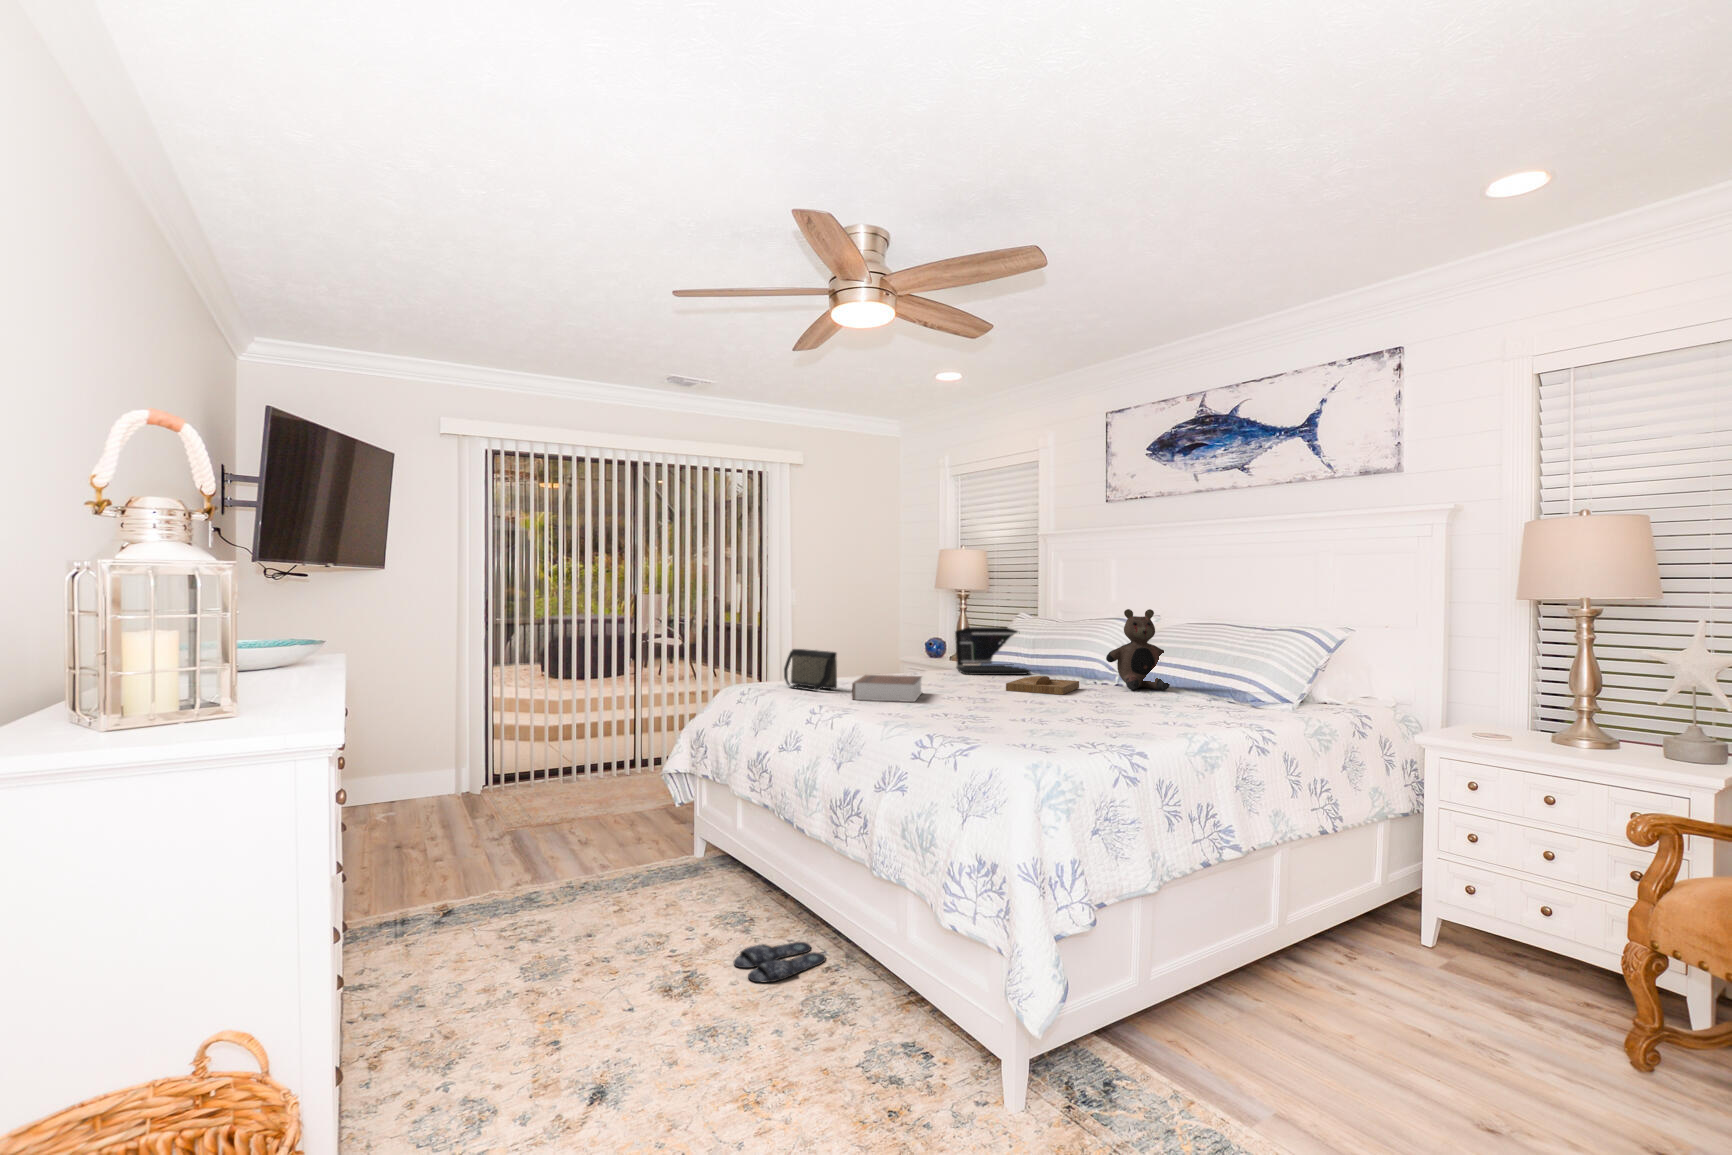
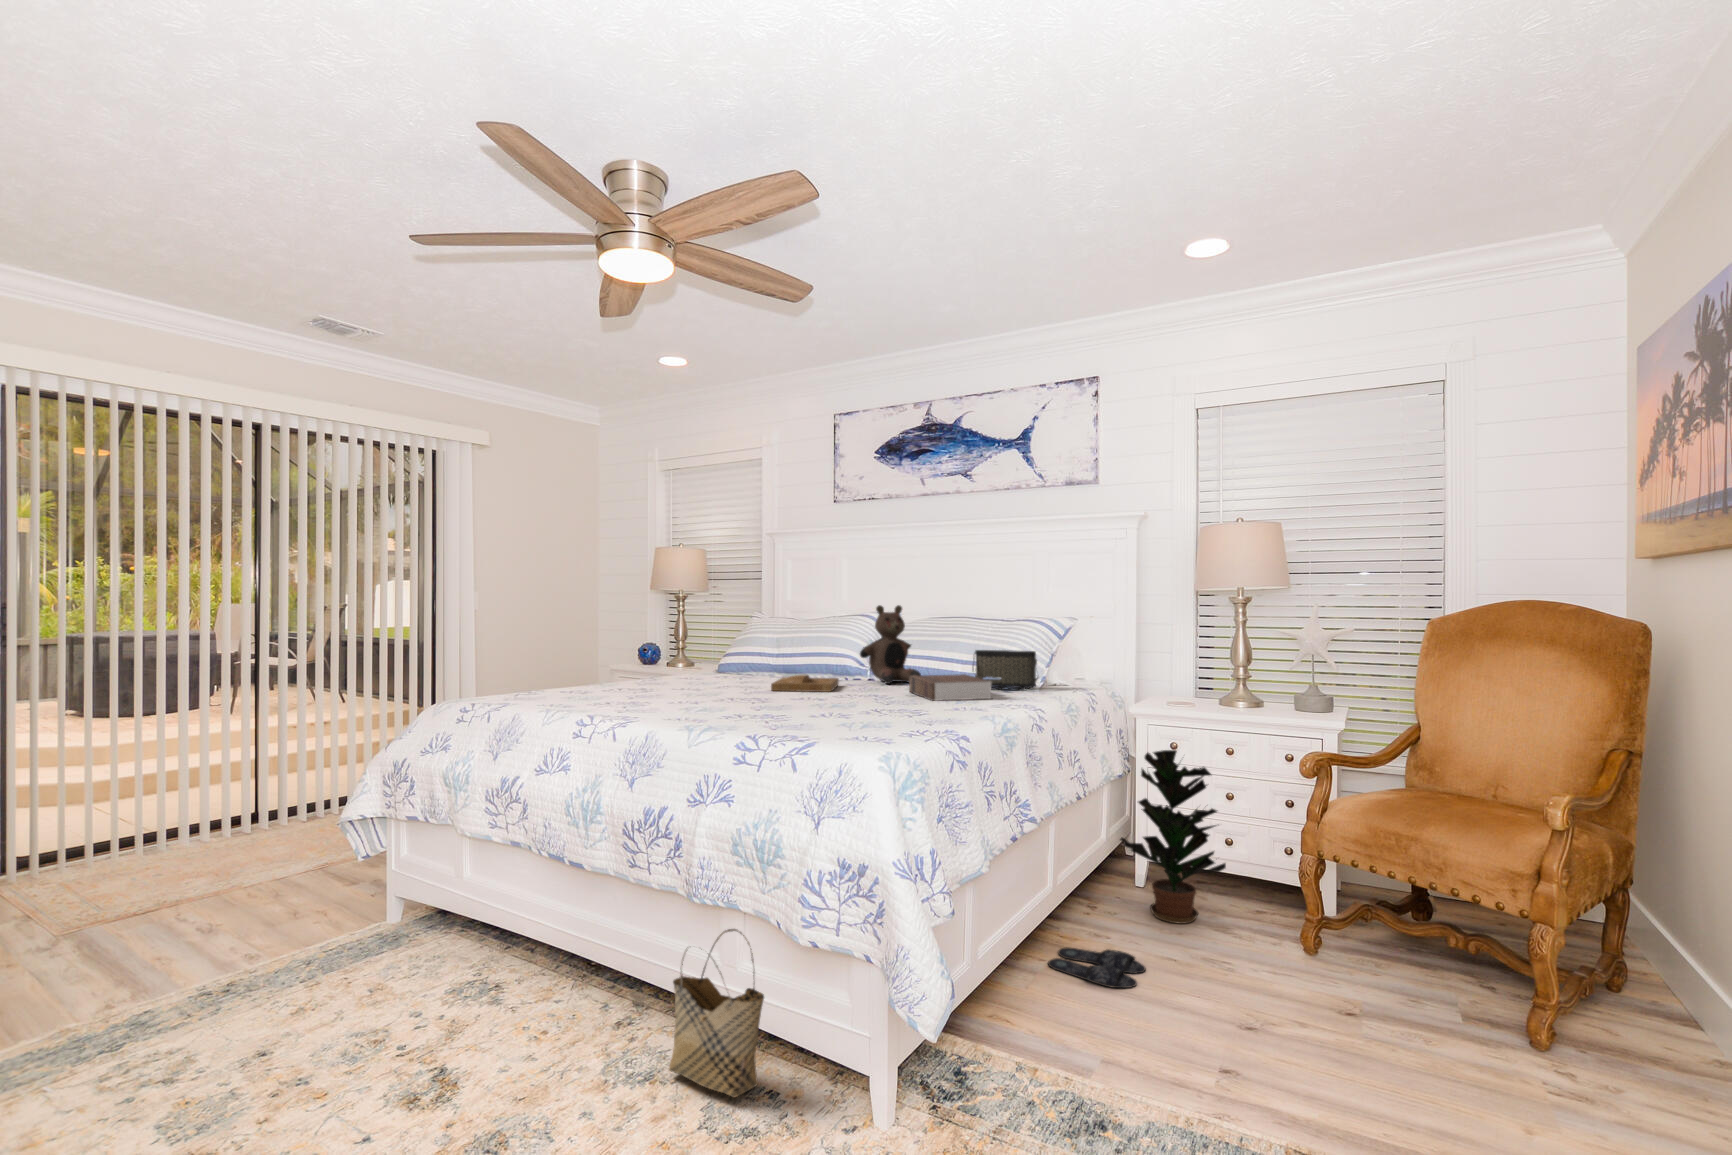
laptop: present [955,627,1030,675] -> none [692,628,775,679]
handbag: present [784,649,837,691] -> present [975,650,1038,690]
book: present [852,675,922,702] -> present [909,674,992,701]
potted plant: none [1382,788,1524,995] -> present [1120,750,1226,924]
woven basket: none [848,903,923,1050] -> present [669,929,764,1097]
slippers: present [734,942,826,983] -> present [1048,947,1145,988]

